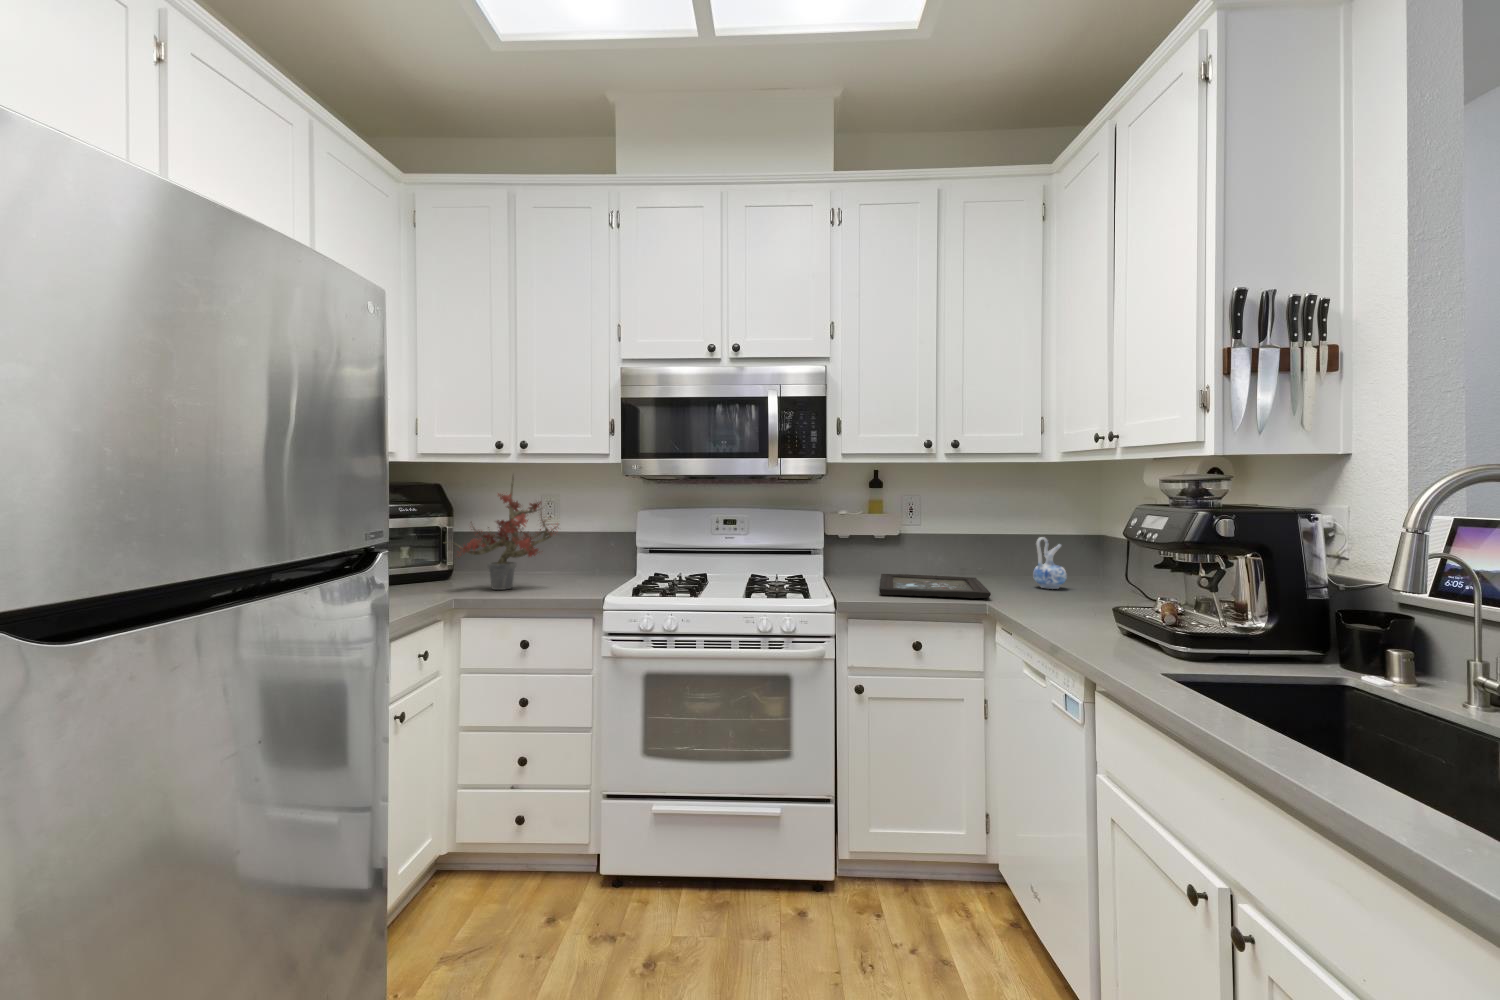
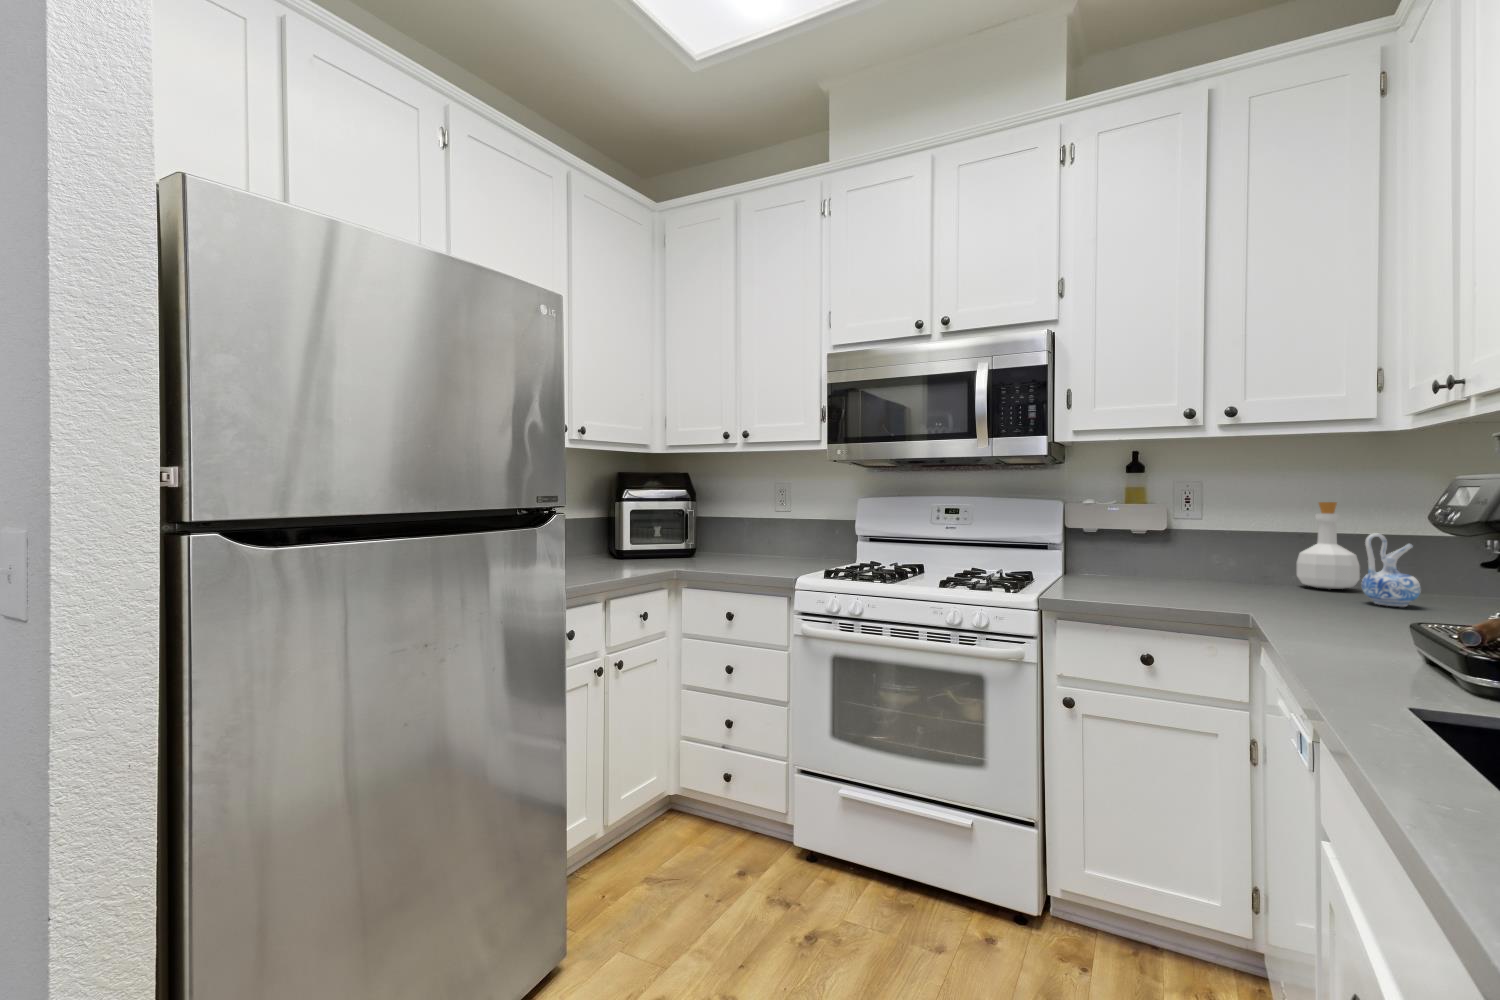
potted plant: present [450,477,558,590] -> none [677,461,775,566]
bottle: none [985,514,1023,578] -> present [1297,502,1360,589]
tray: present [879,574,991,598] -> none [1104,573,1271,609]

